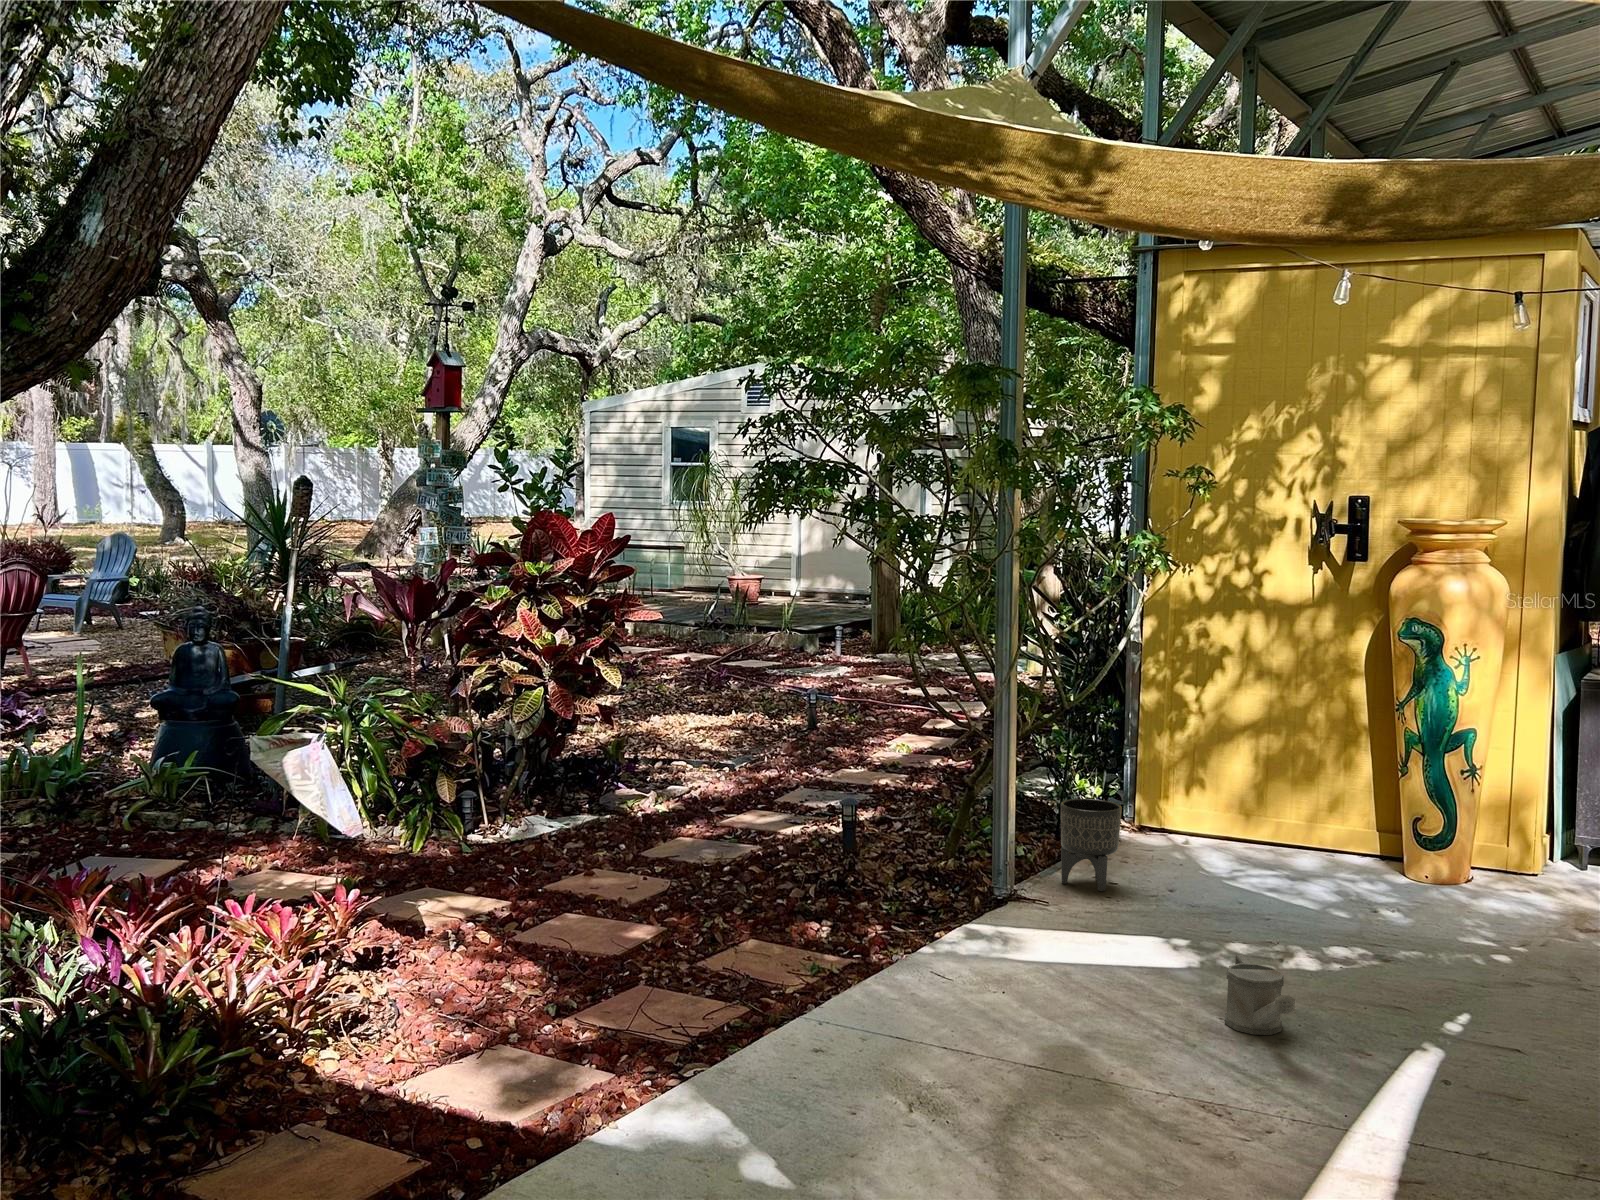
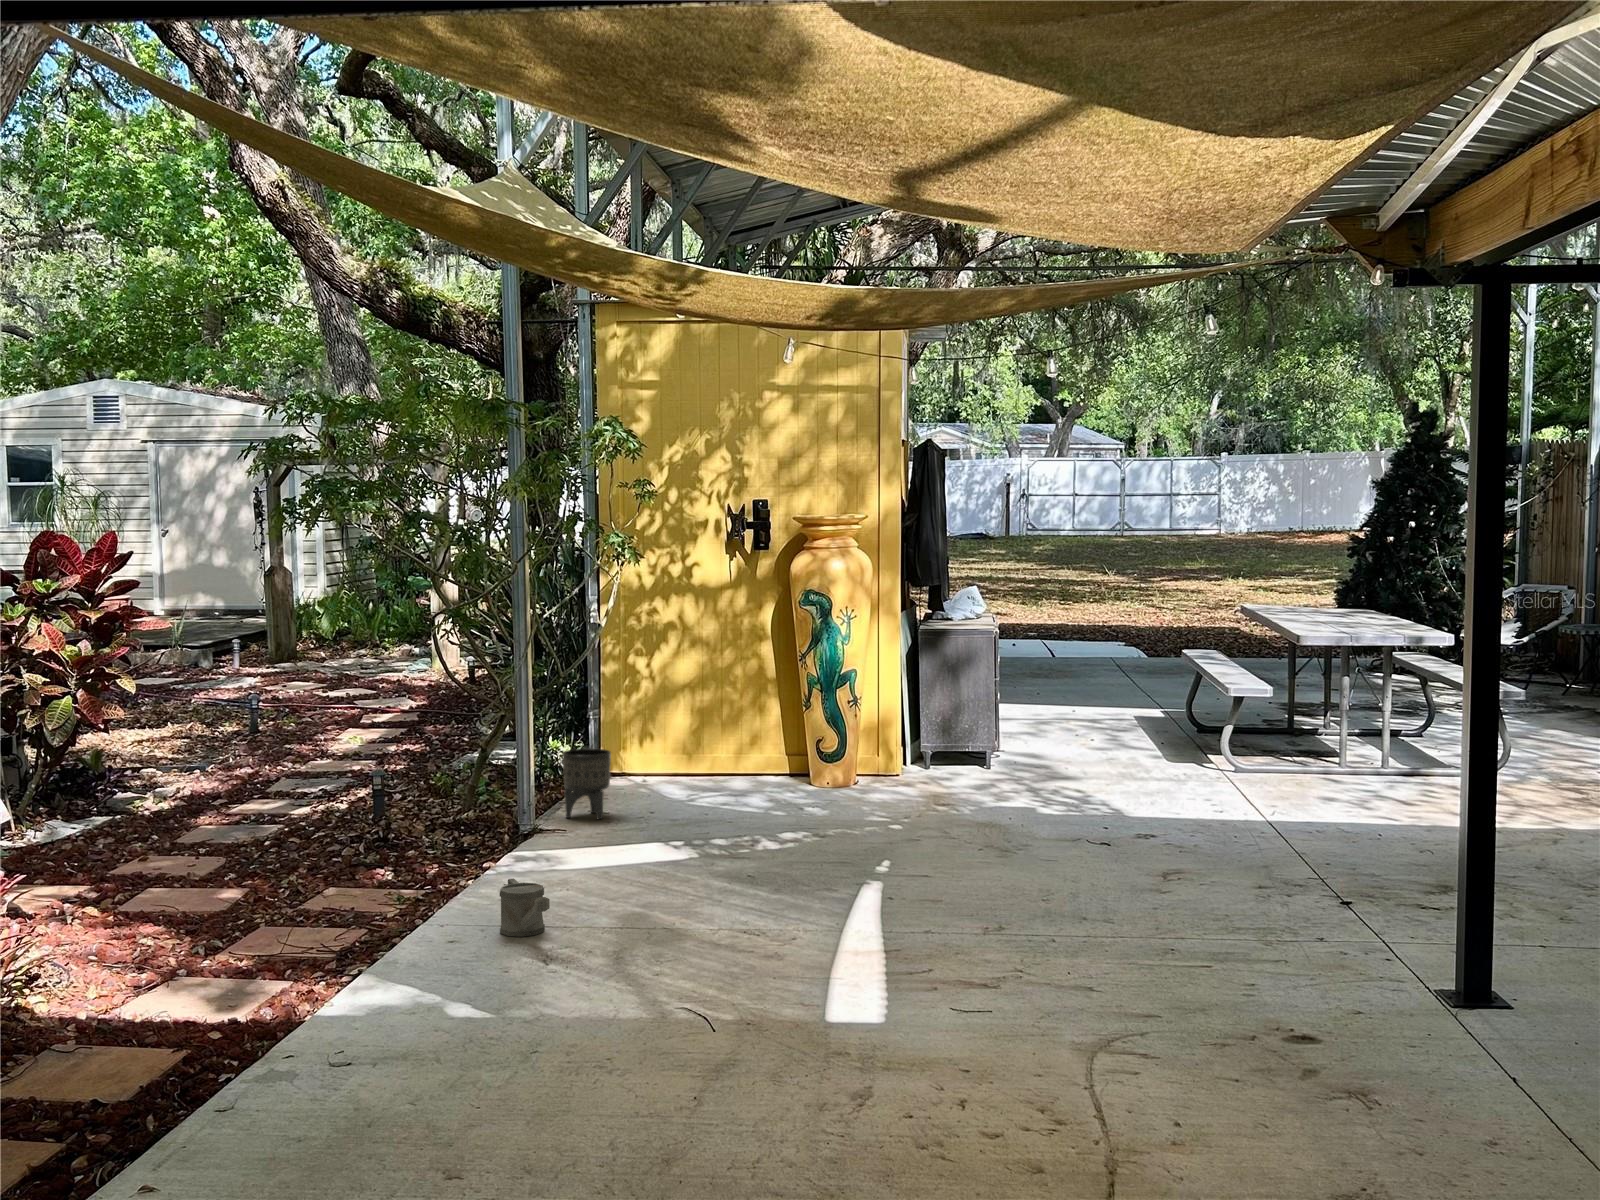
watering can: present [1225,955,1295,1035] -> present [500,878,550,937]

